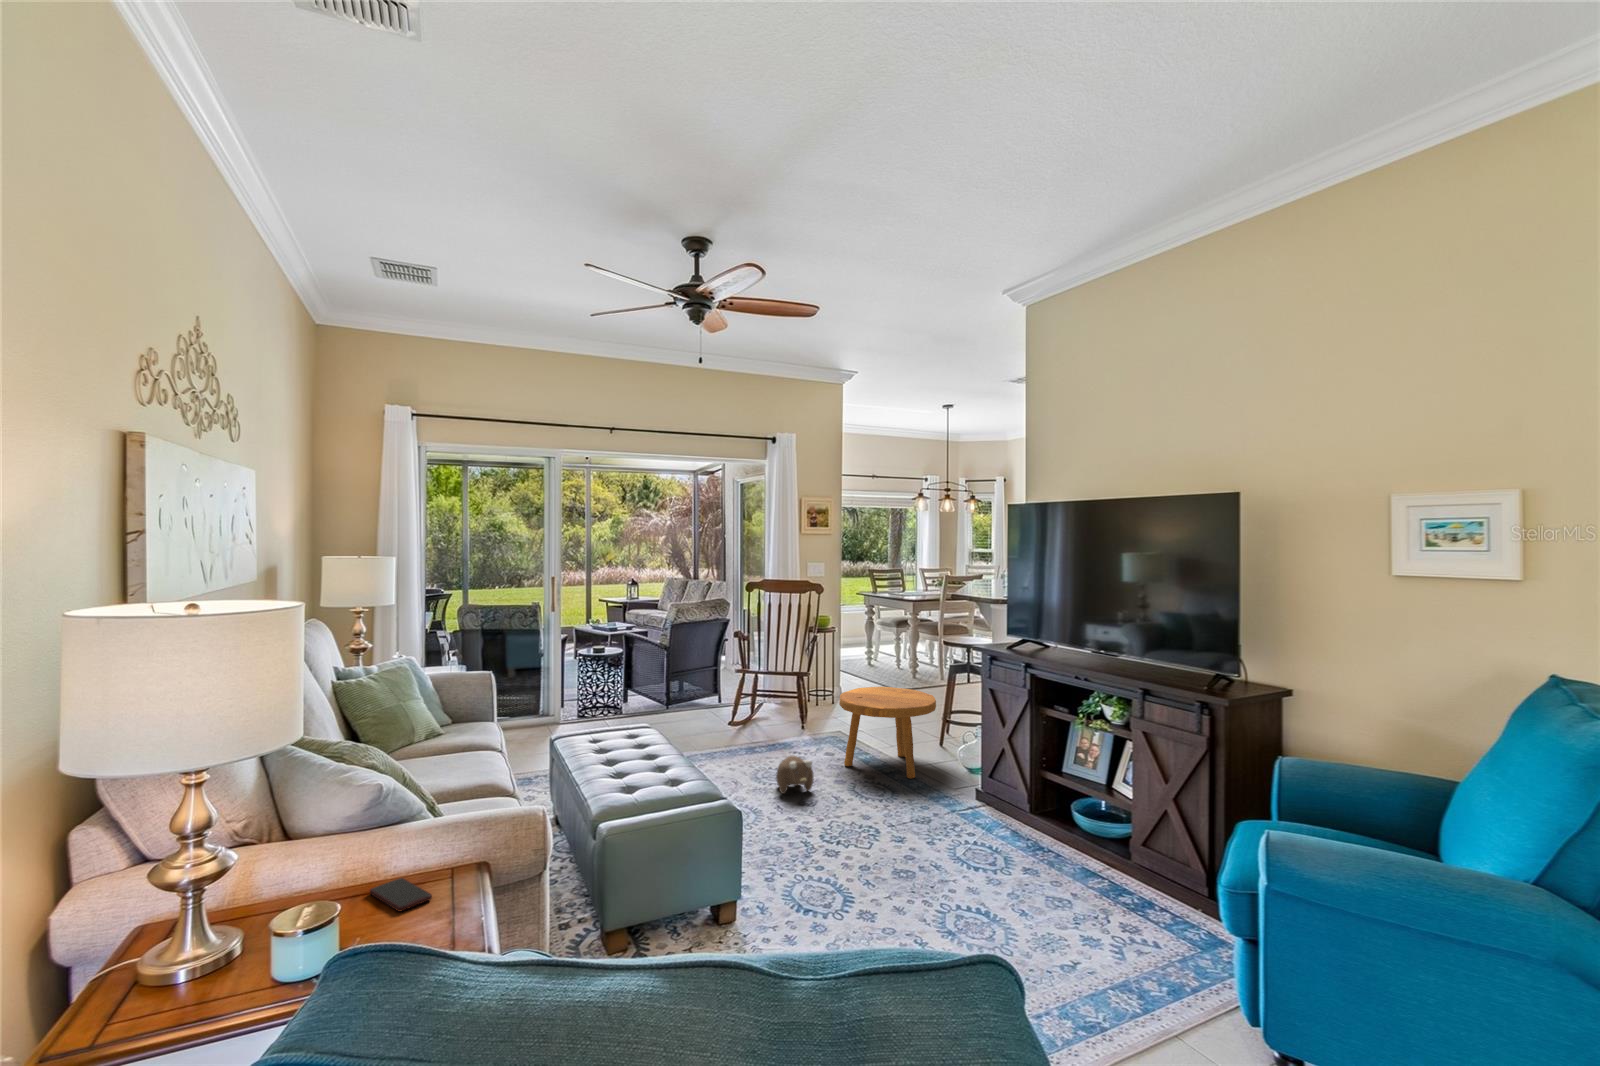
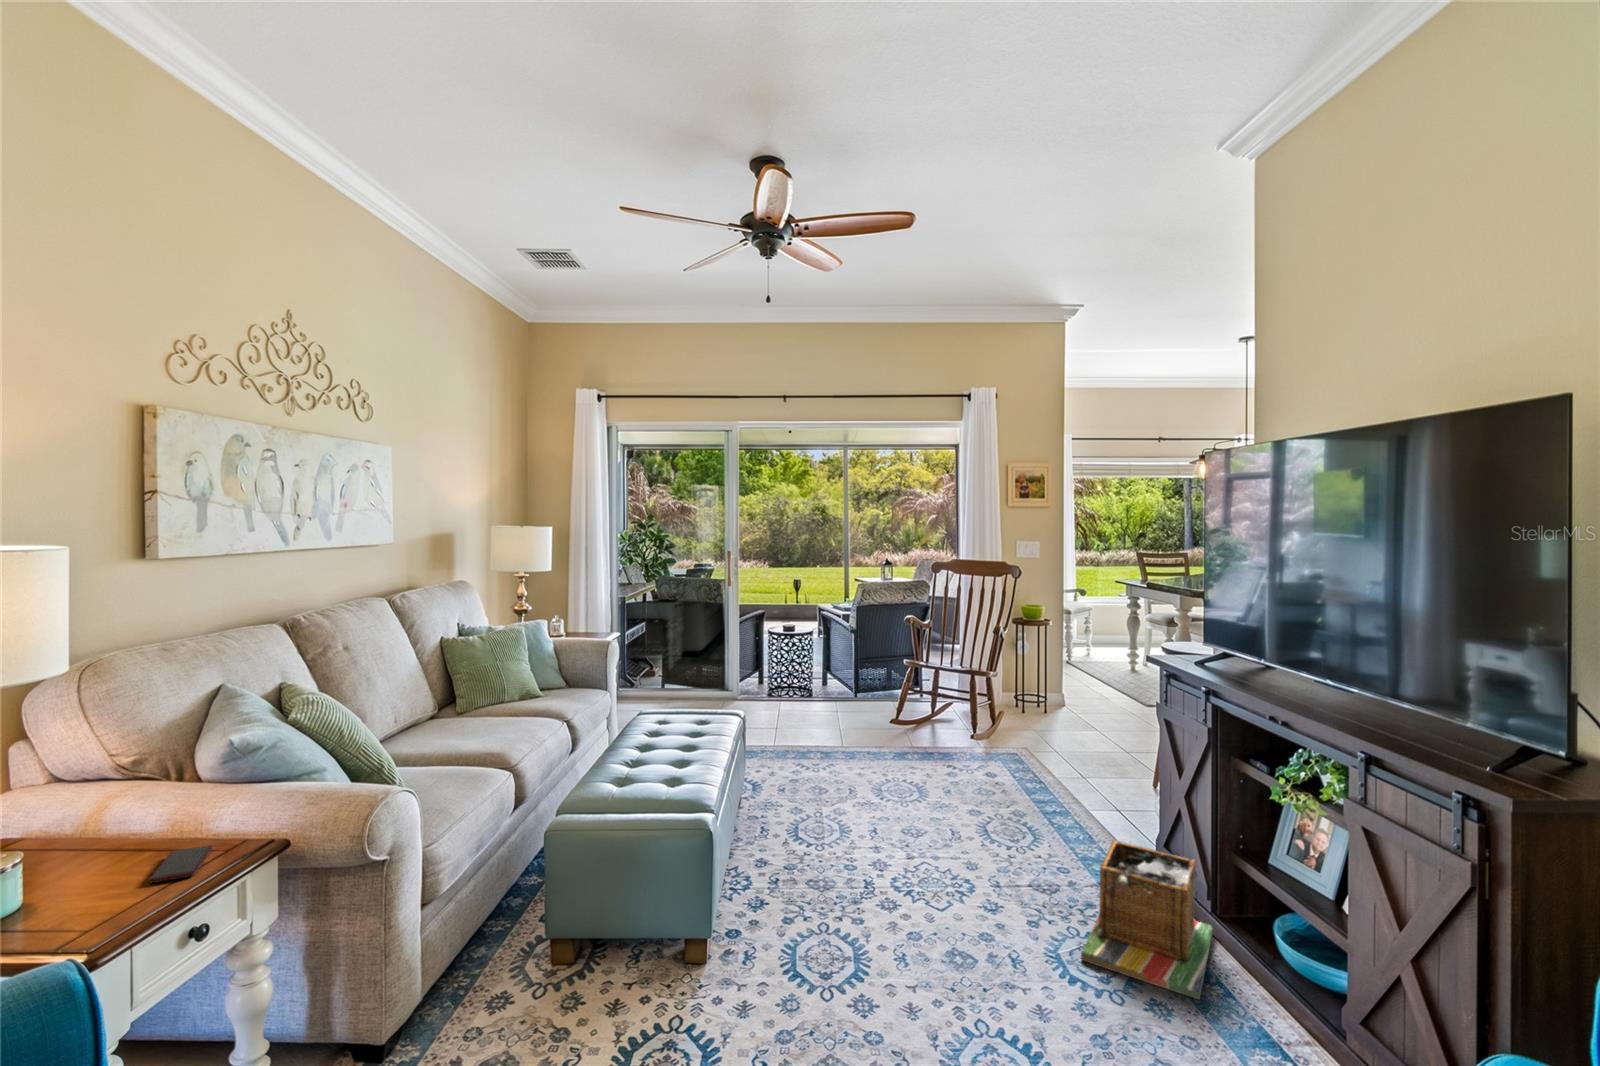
footstool: present [839,687,936,779] -> none [991,697,1124,825]
plush toy: present [776,756,814,794] -> none [889,771,934,817]
laundry basket: none [965,776,1048,862] -> present [1081,840,1213,999]

